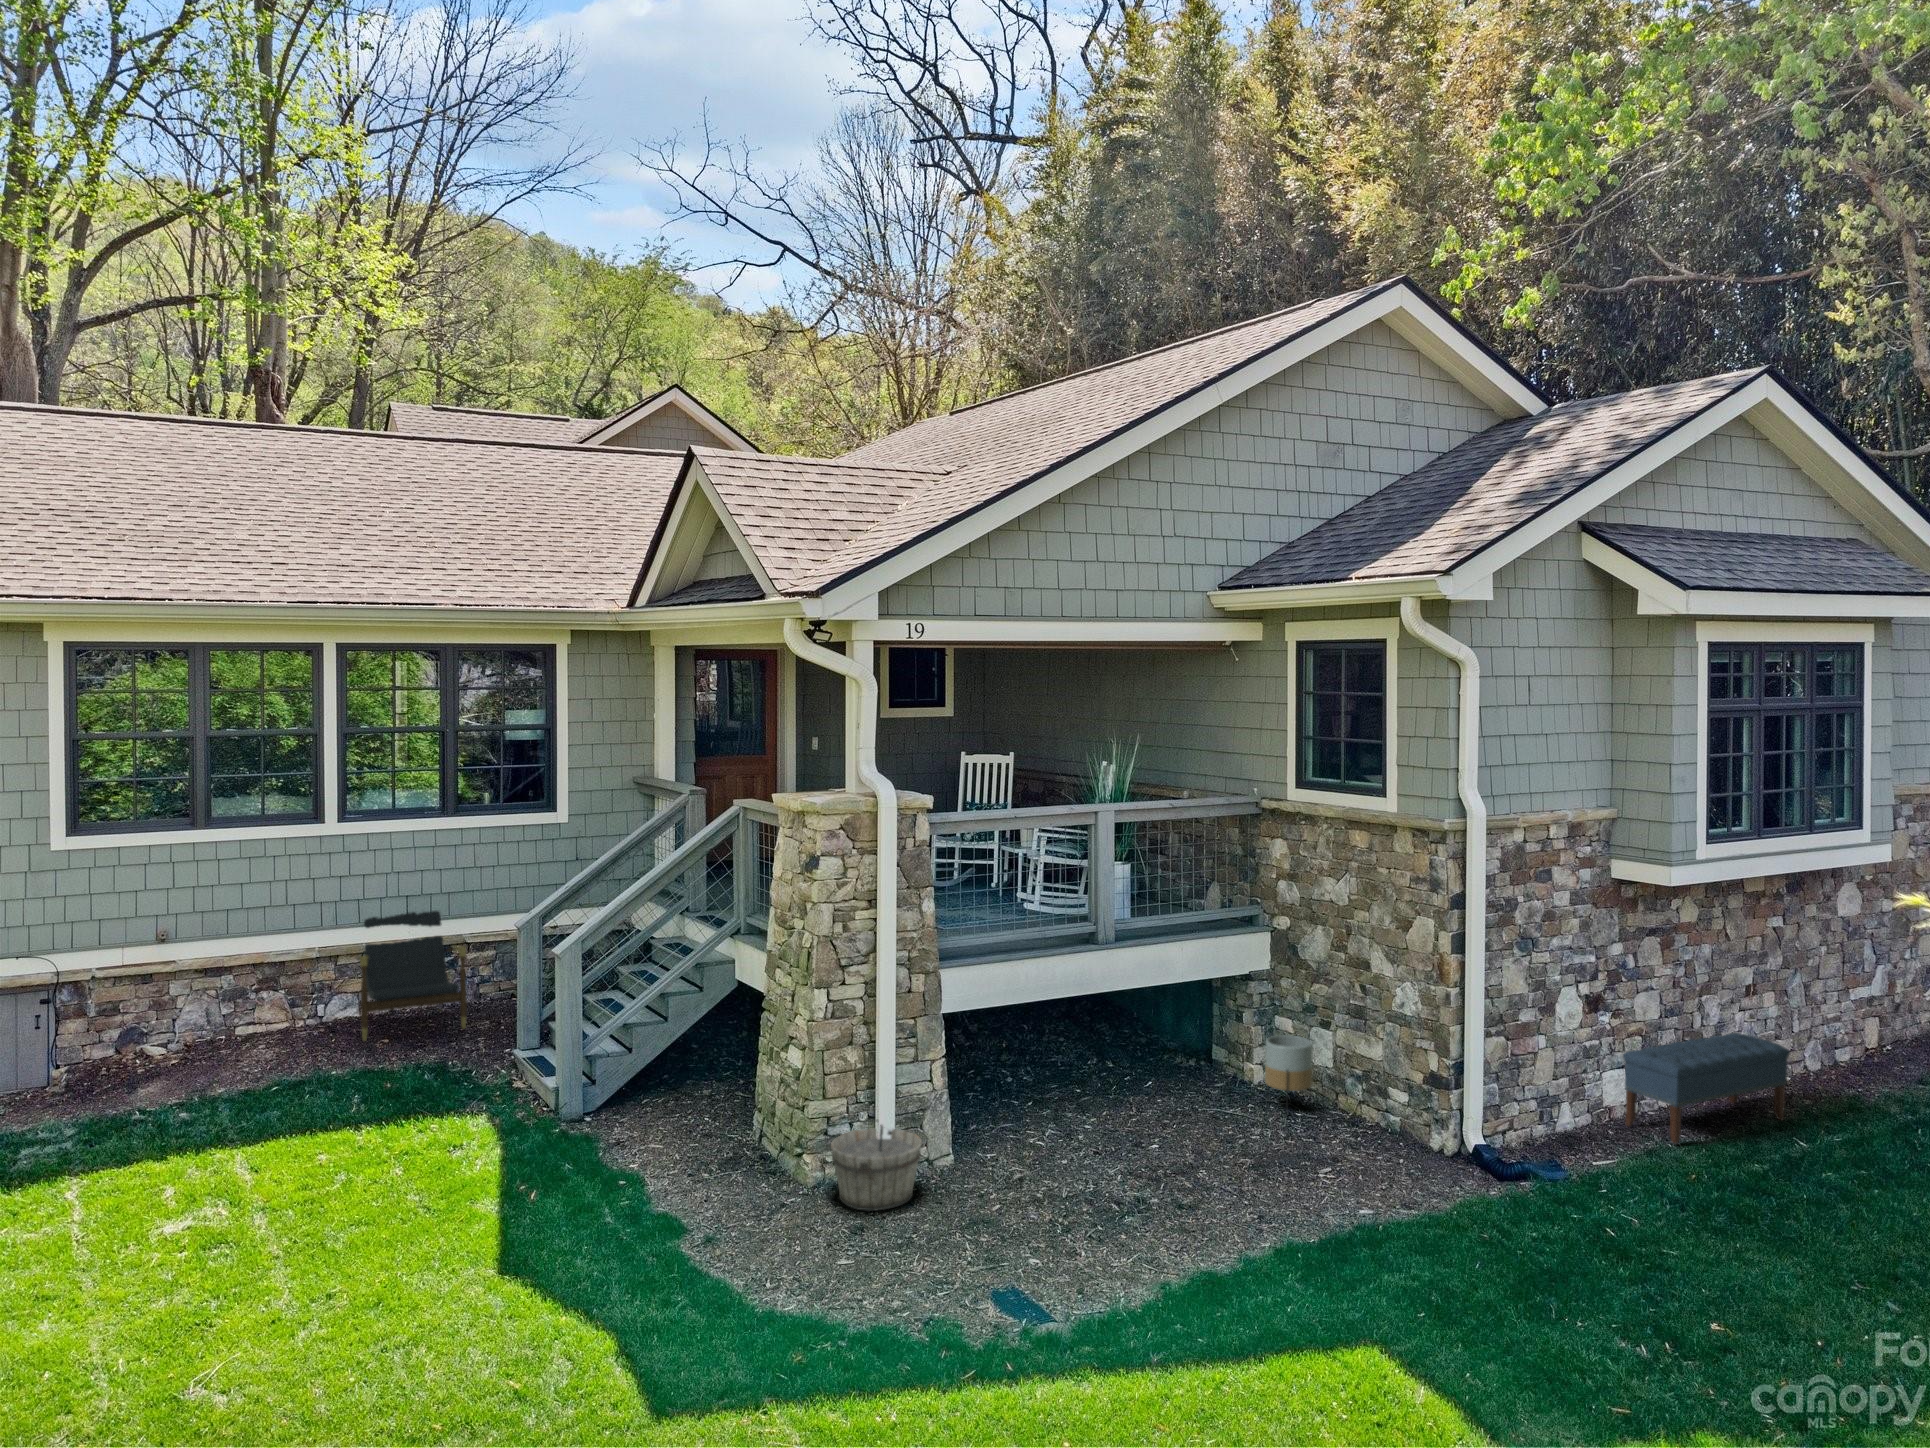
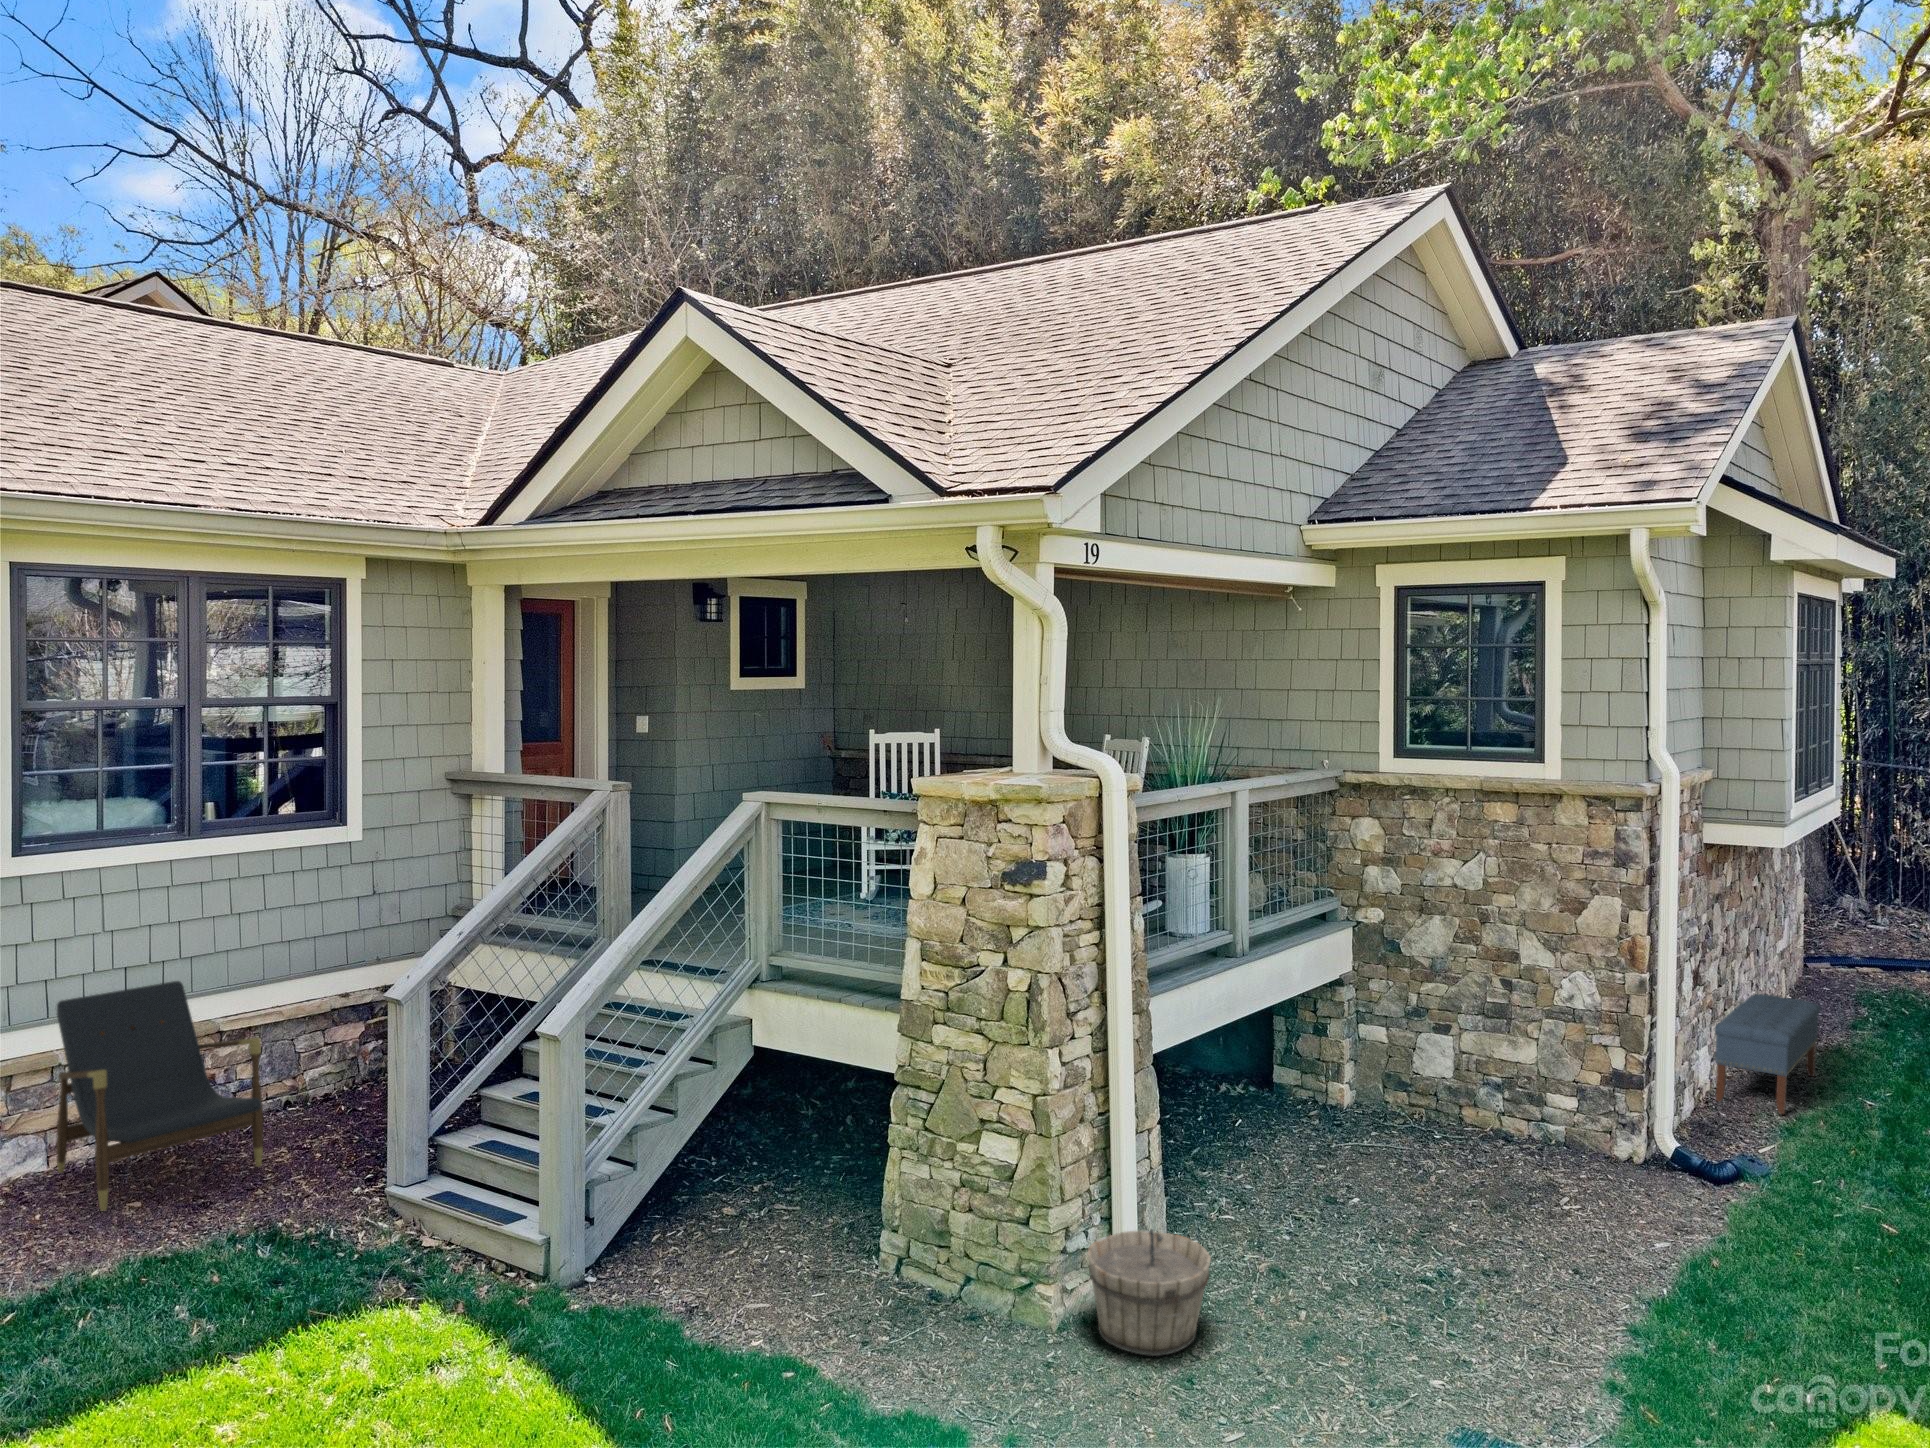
planter: present [1265,1035,1313,1108] -> none [1383,1043,1443,1136]

